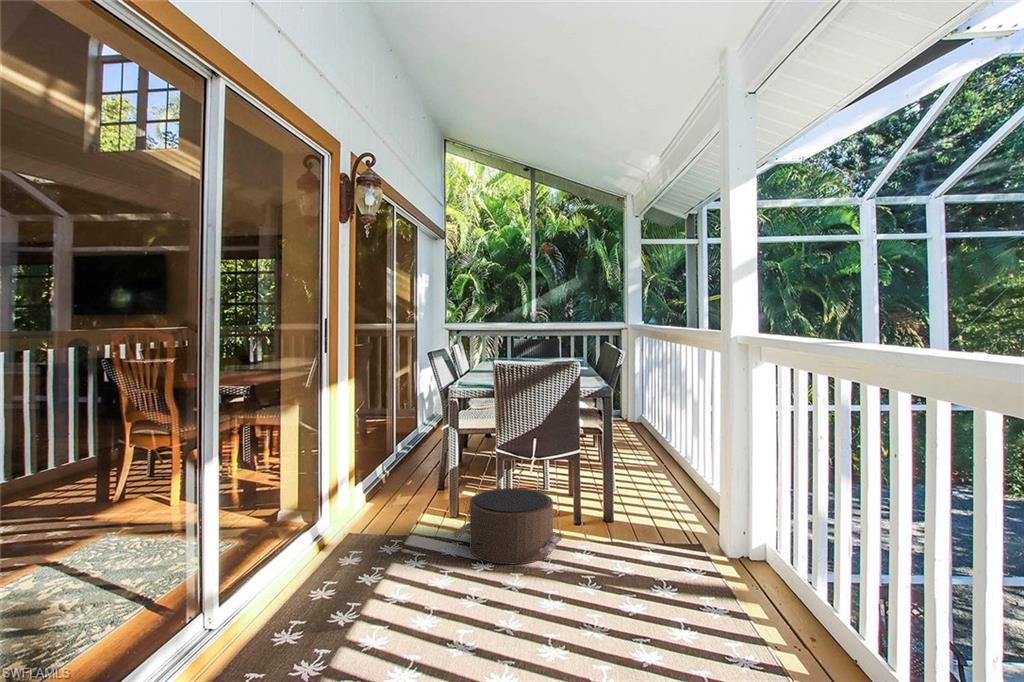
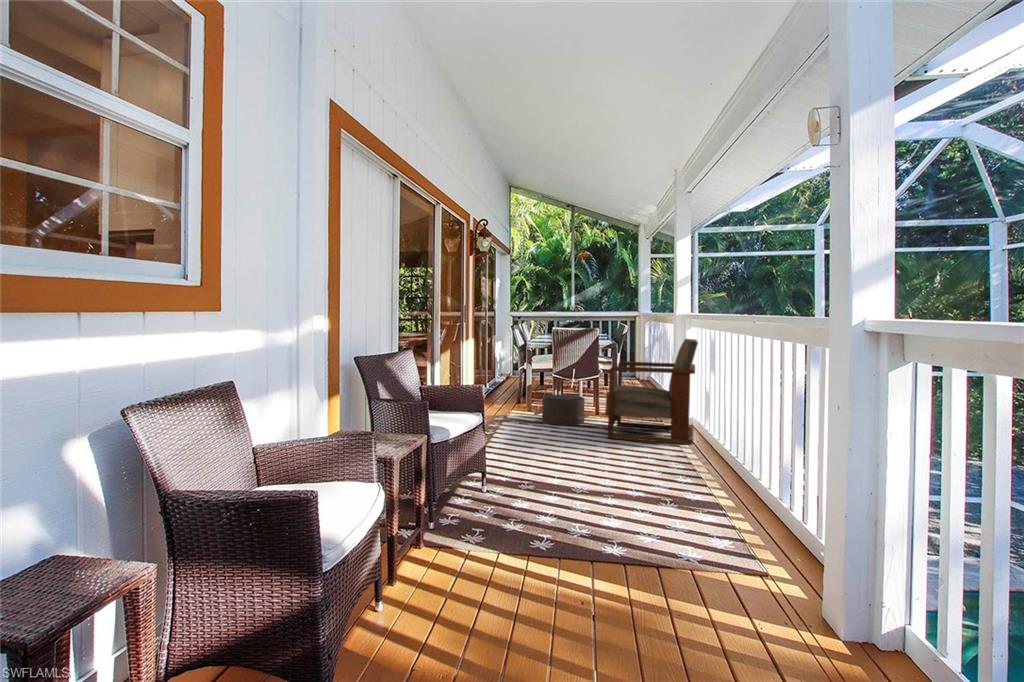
armchair: none [601,388,825,655] -> present [605,339,698,444]

